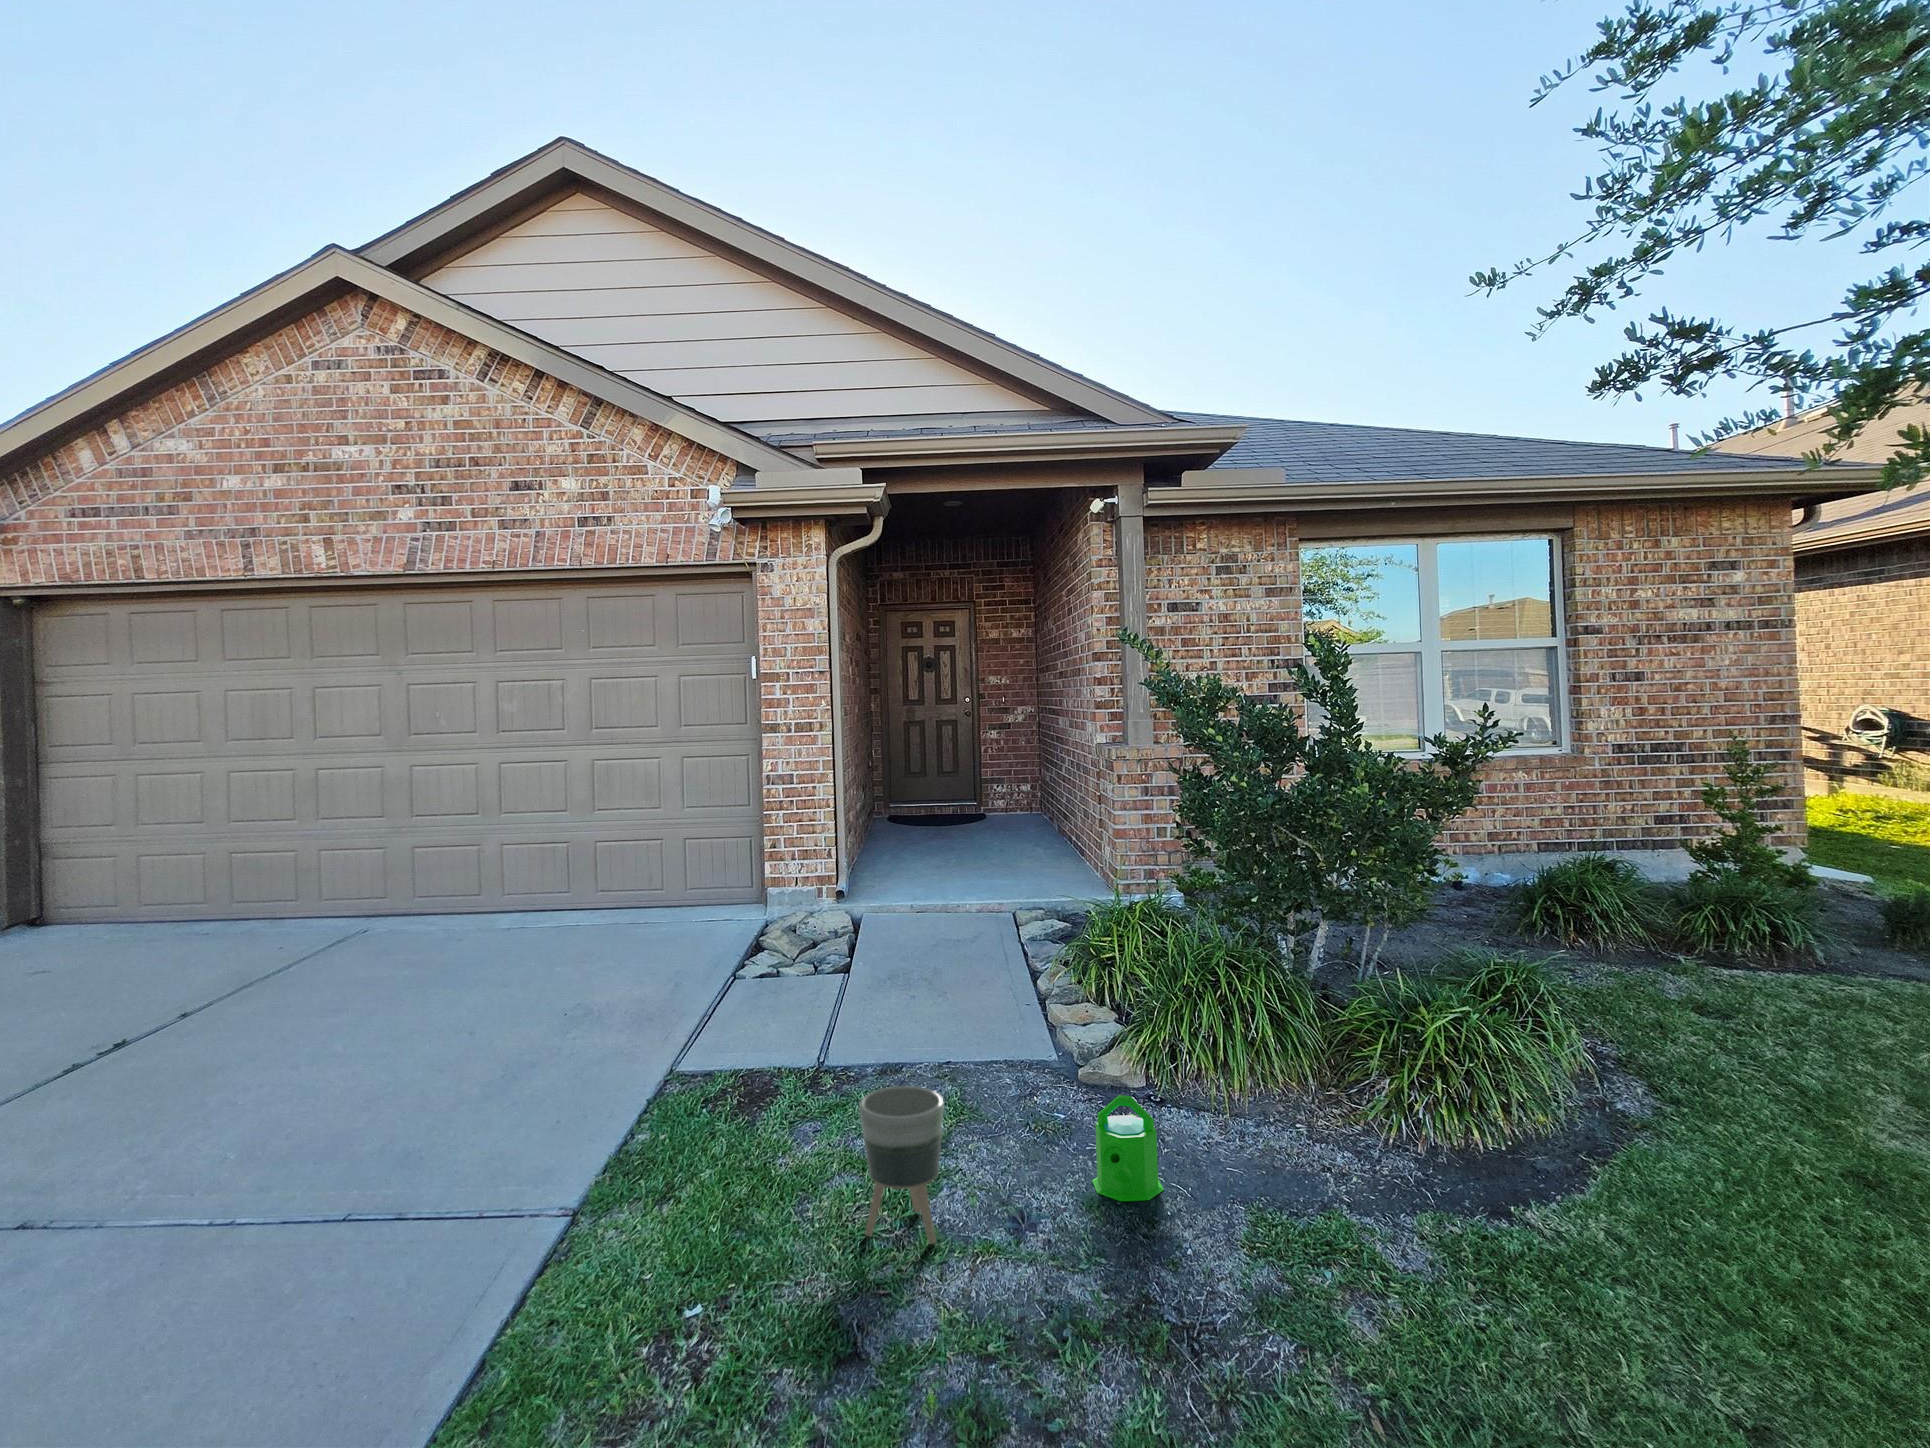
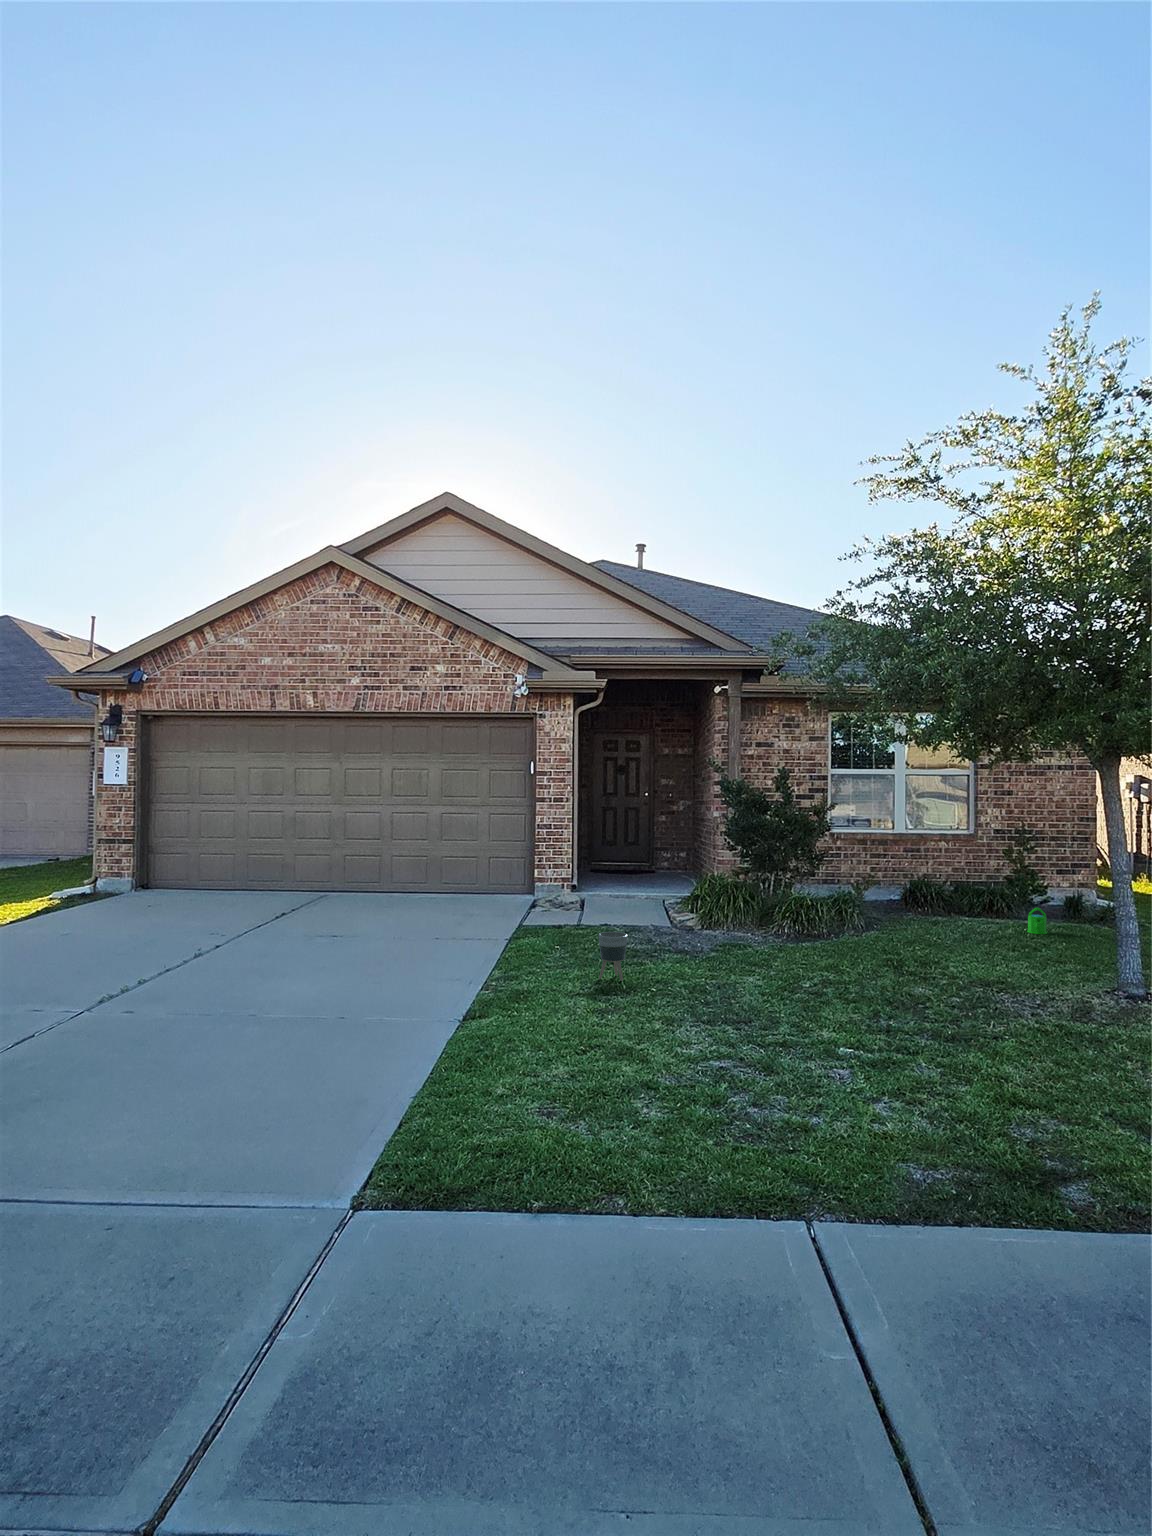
watering can: present [1092,1095,1164,1202] -> present [1027,908,1047,934]

